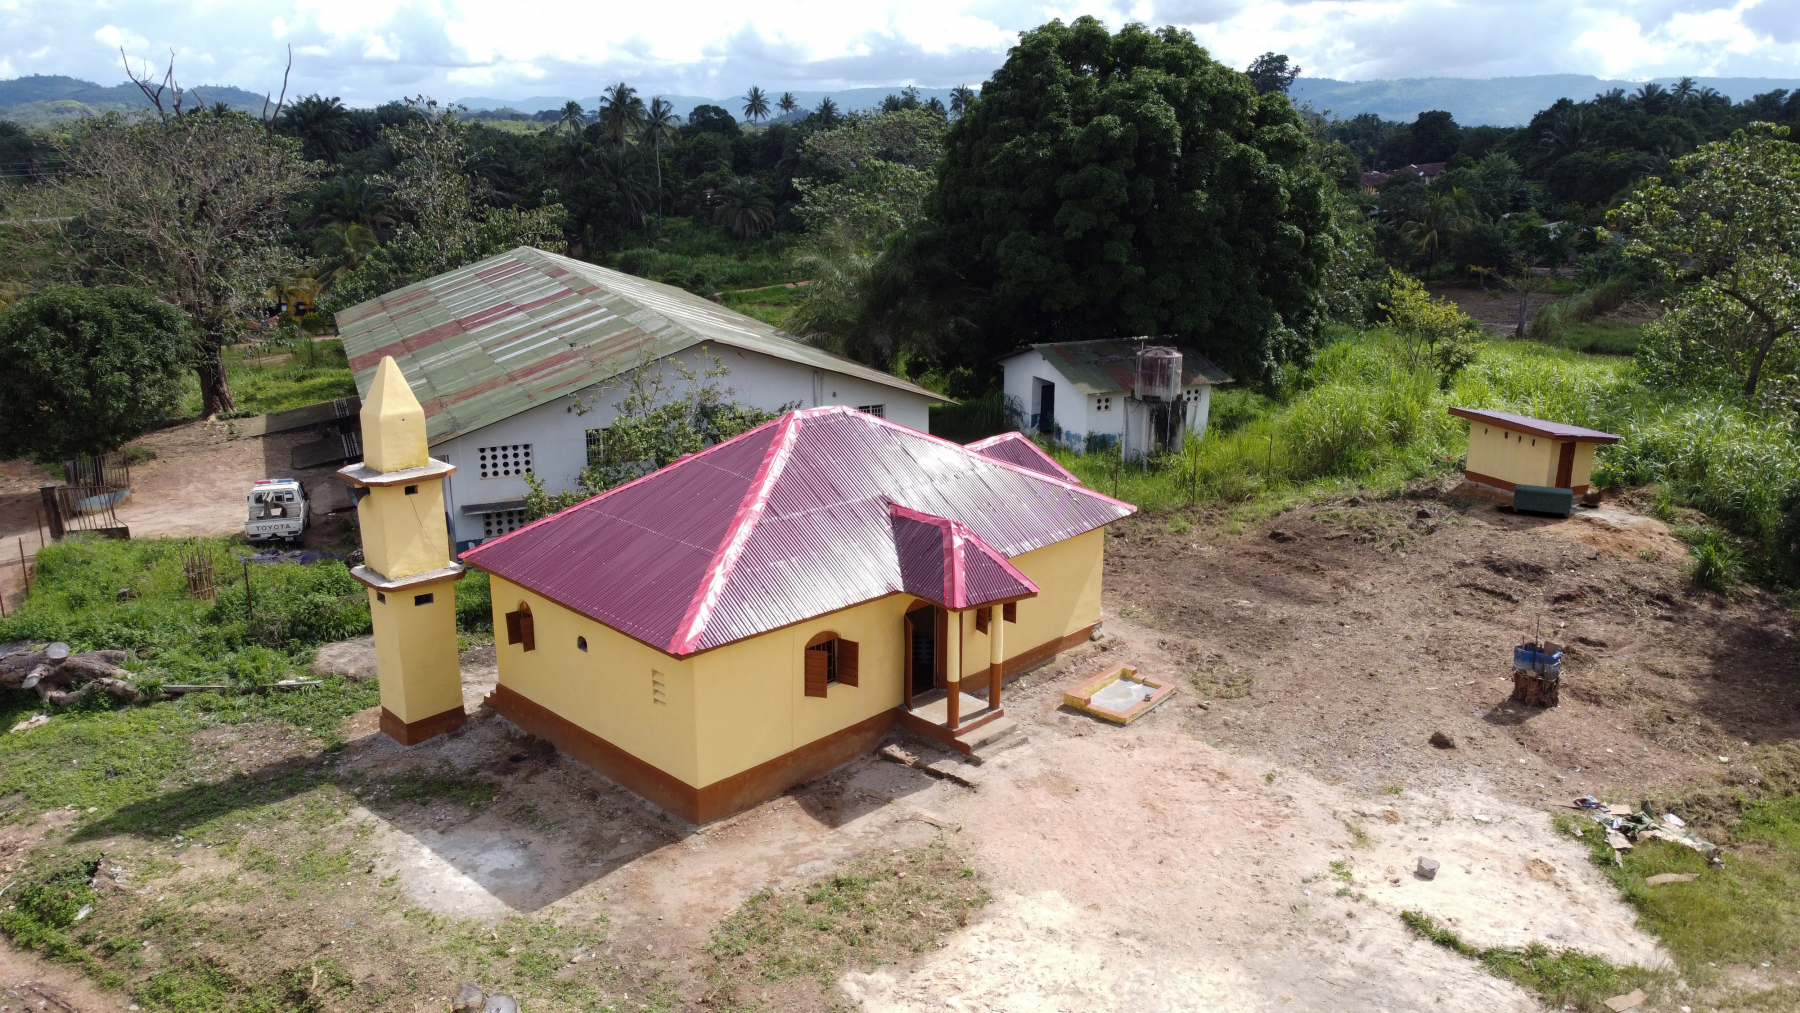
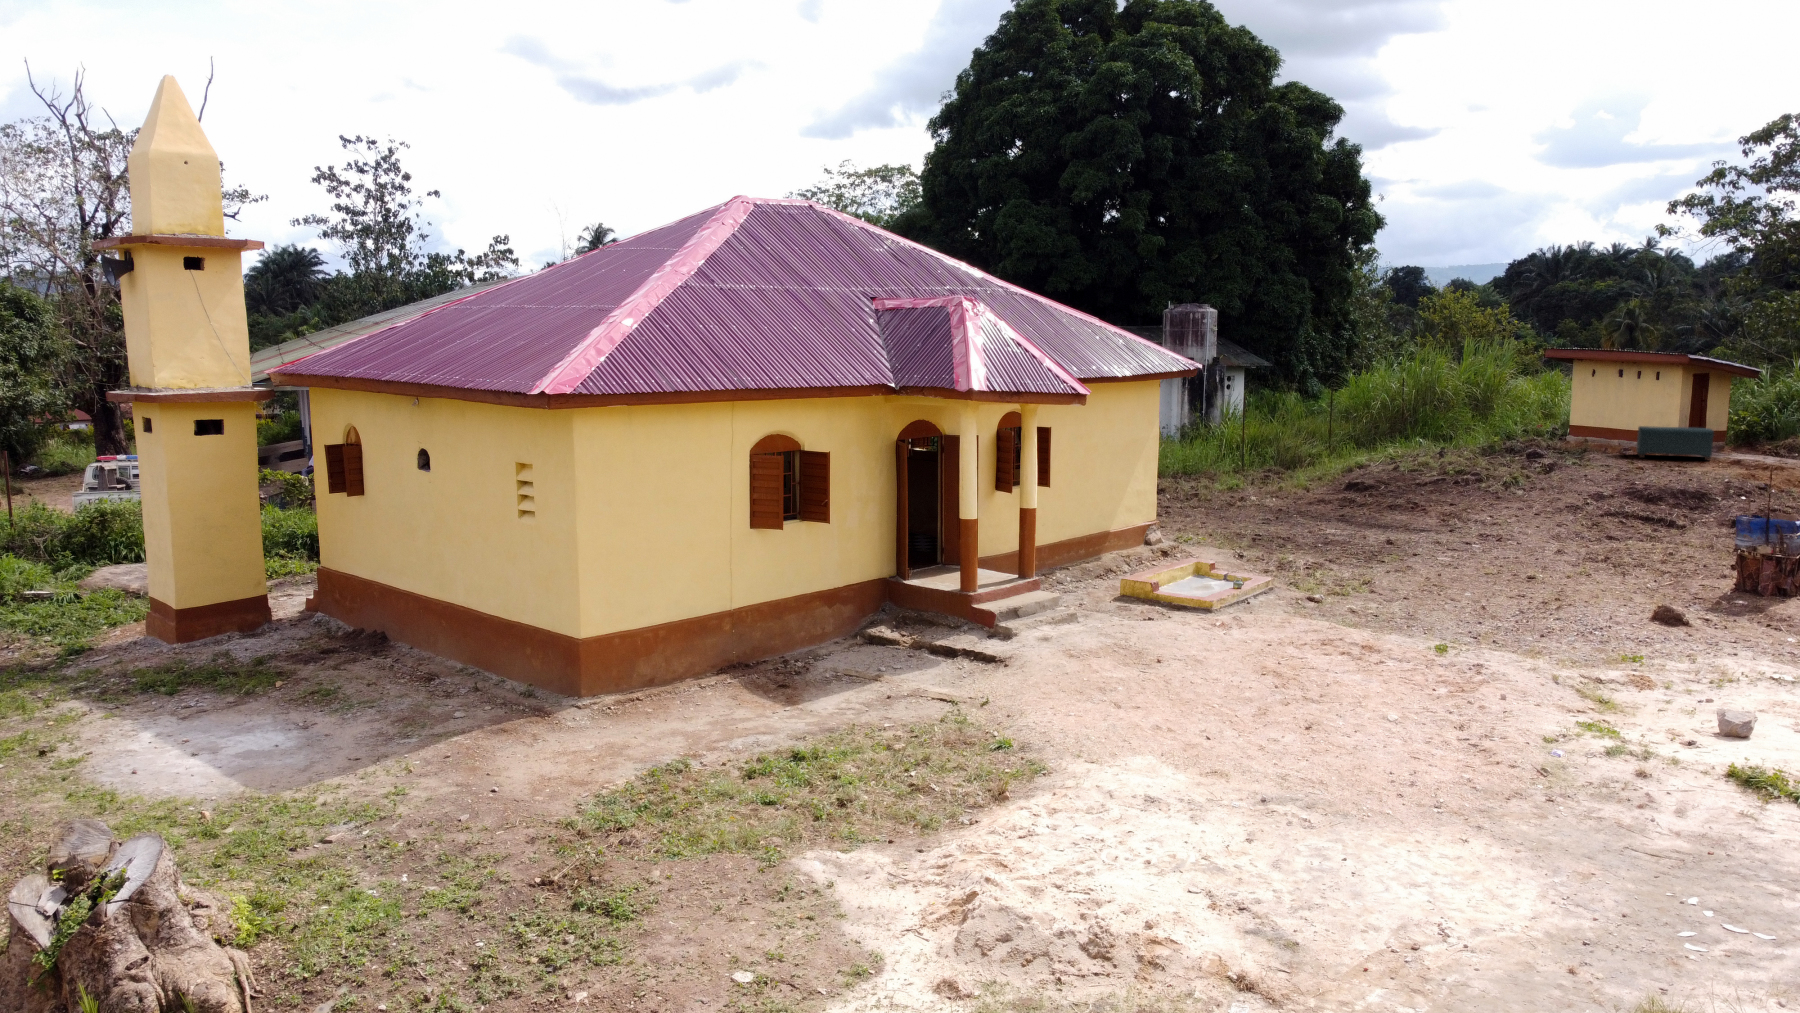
potted tree: present [1582,471,1610,506] -> none [1720,403,1756,453]

